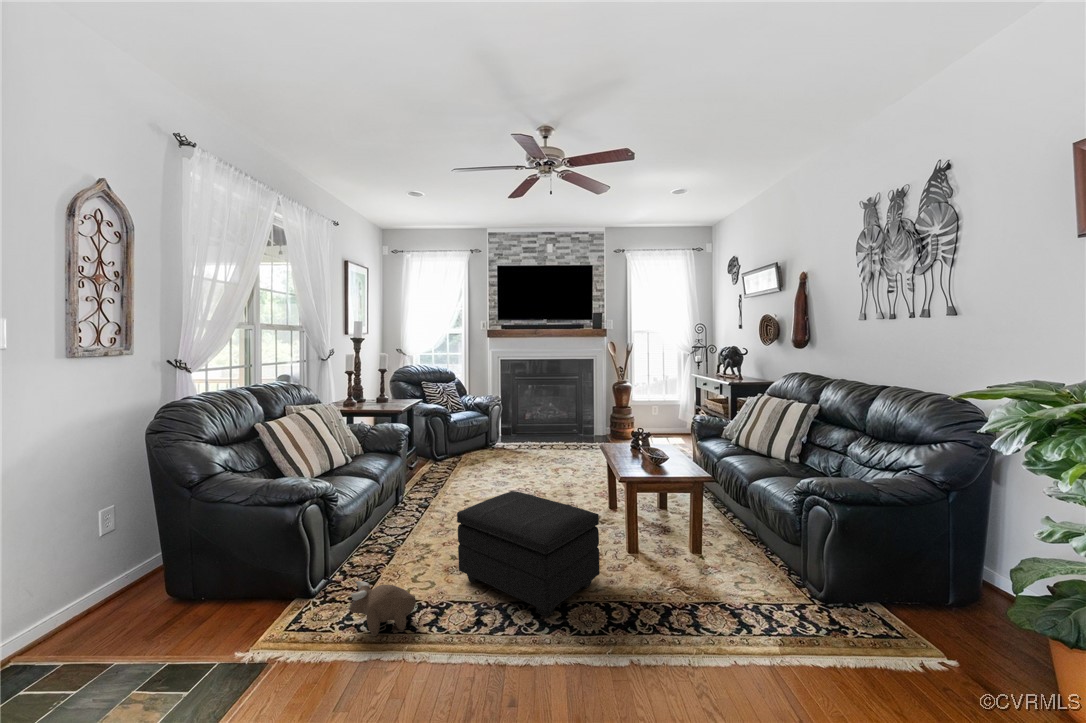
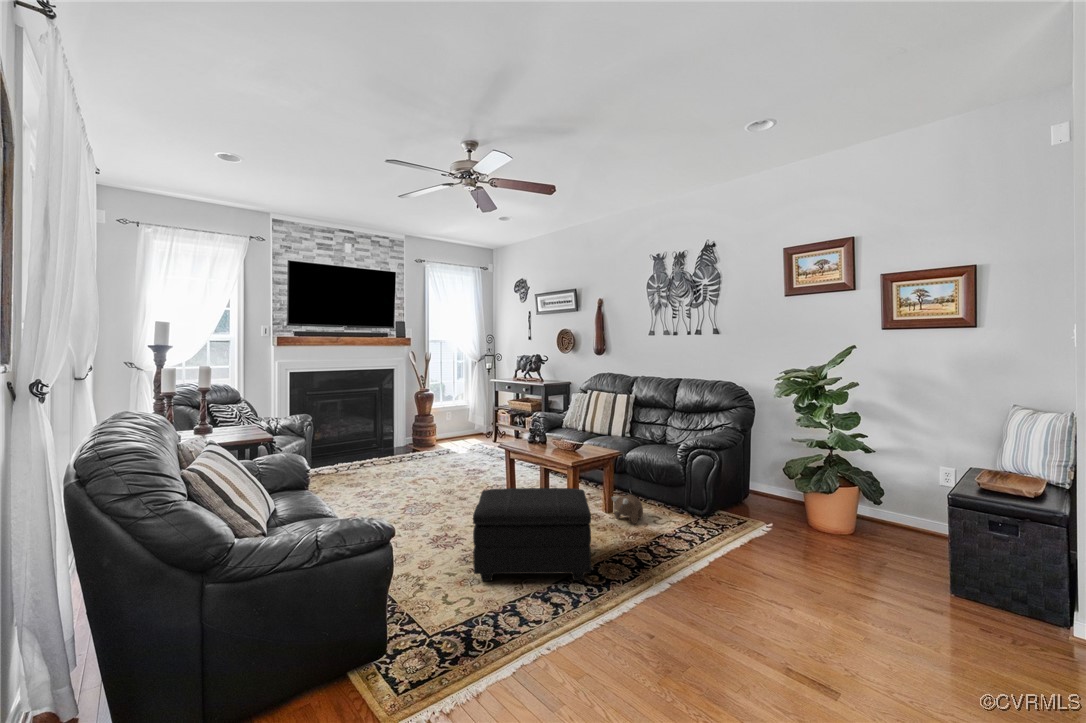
plush toy: present [347,581,416,636] -> present [612,495,643,524]

